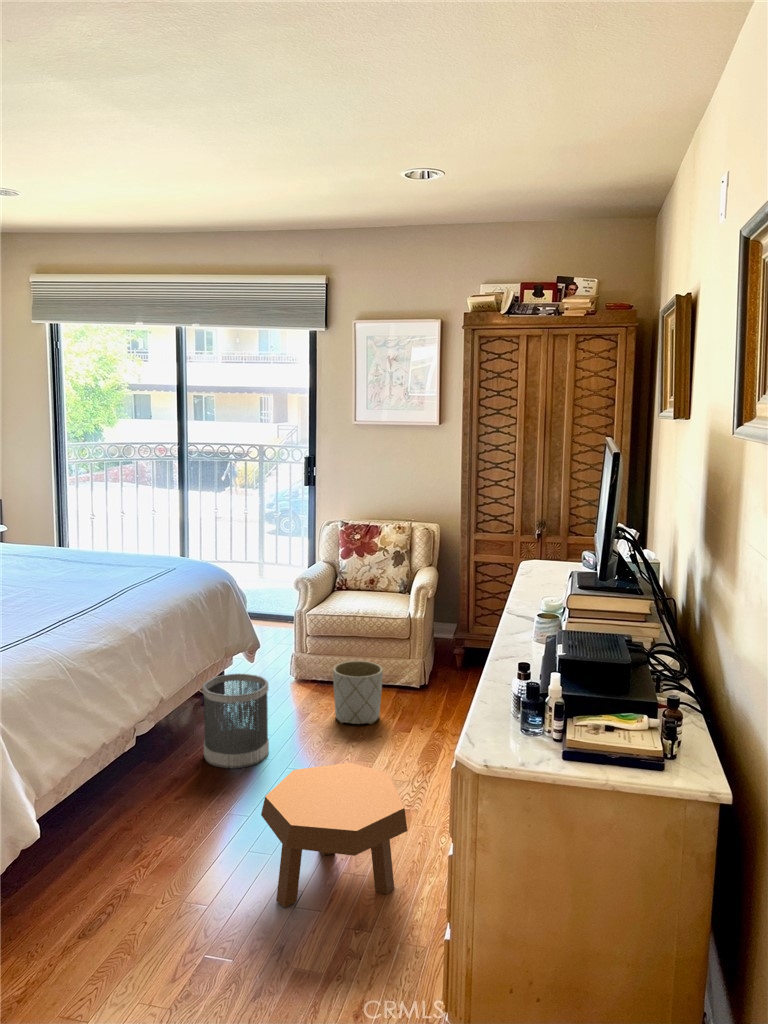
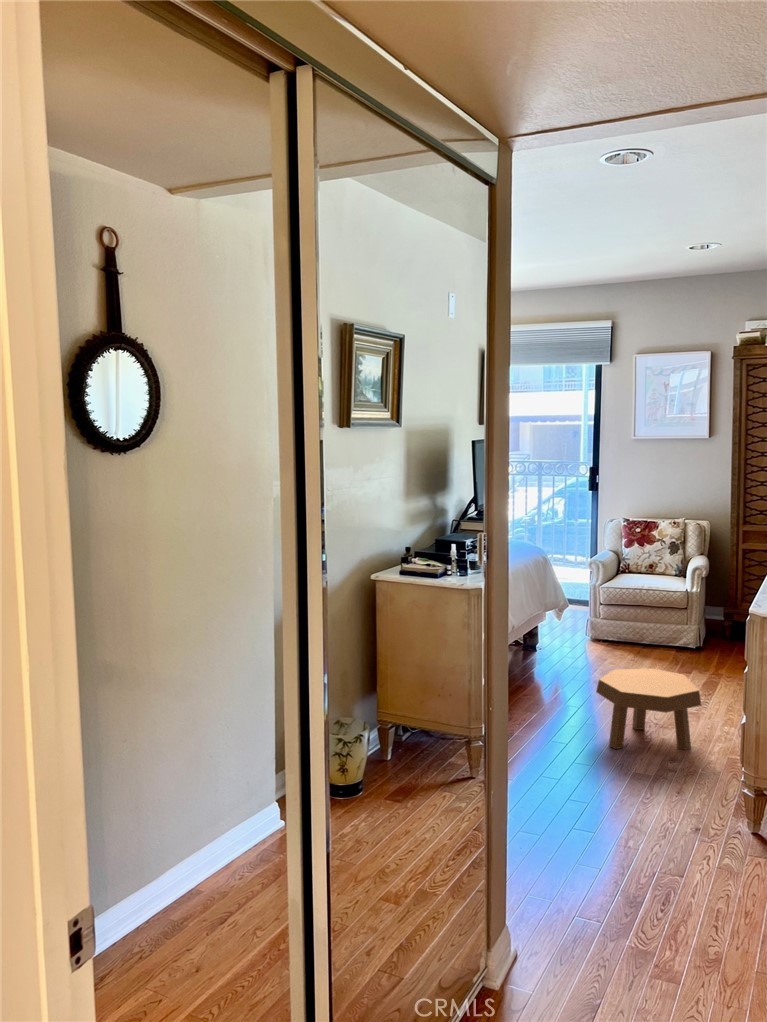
planter: present [333,661,383,724] -> none [627,621,667,669]
wastebasket: present [203,674,269,768] -> none [533,620,582,685]

